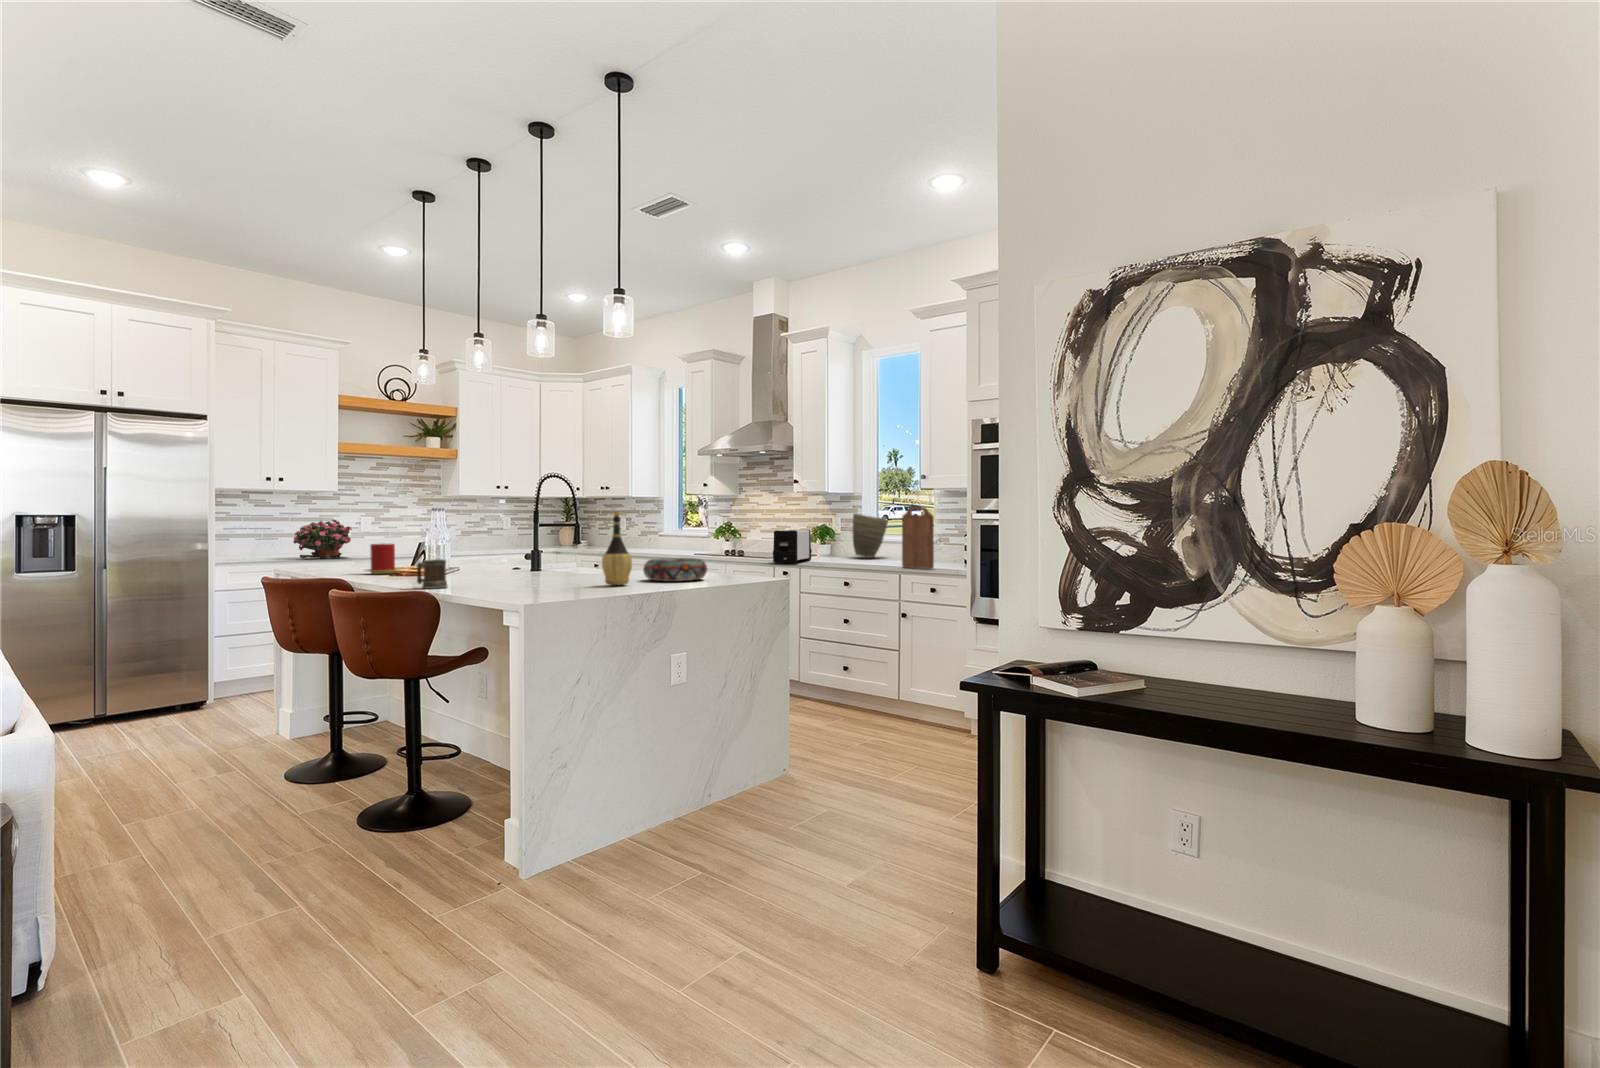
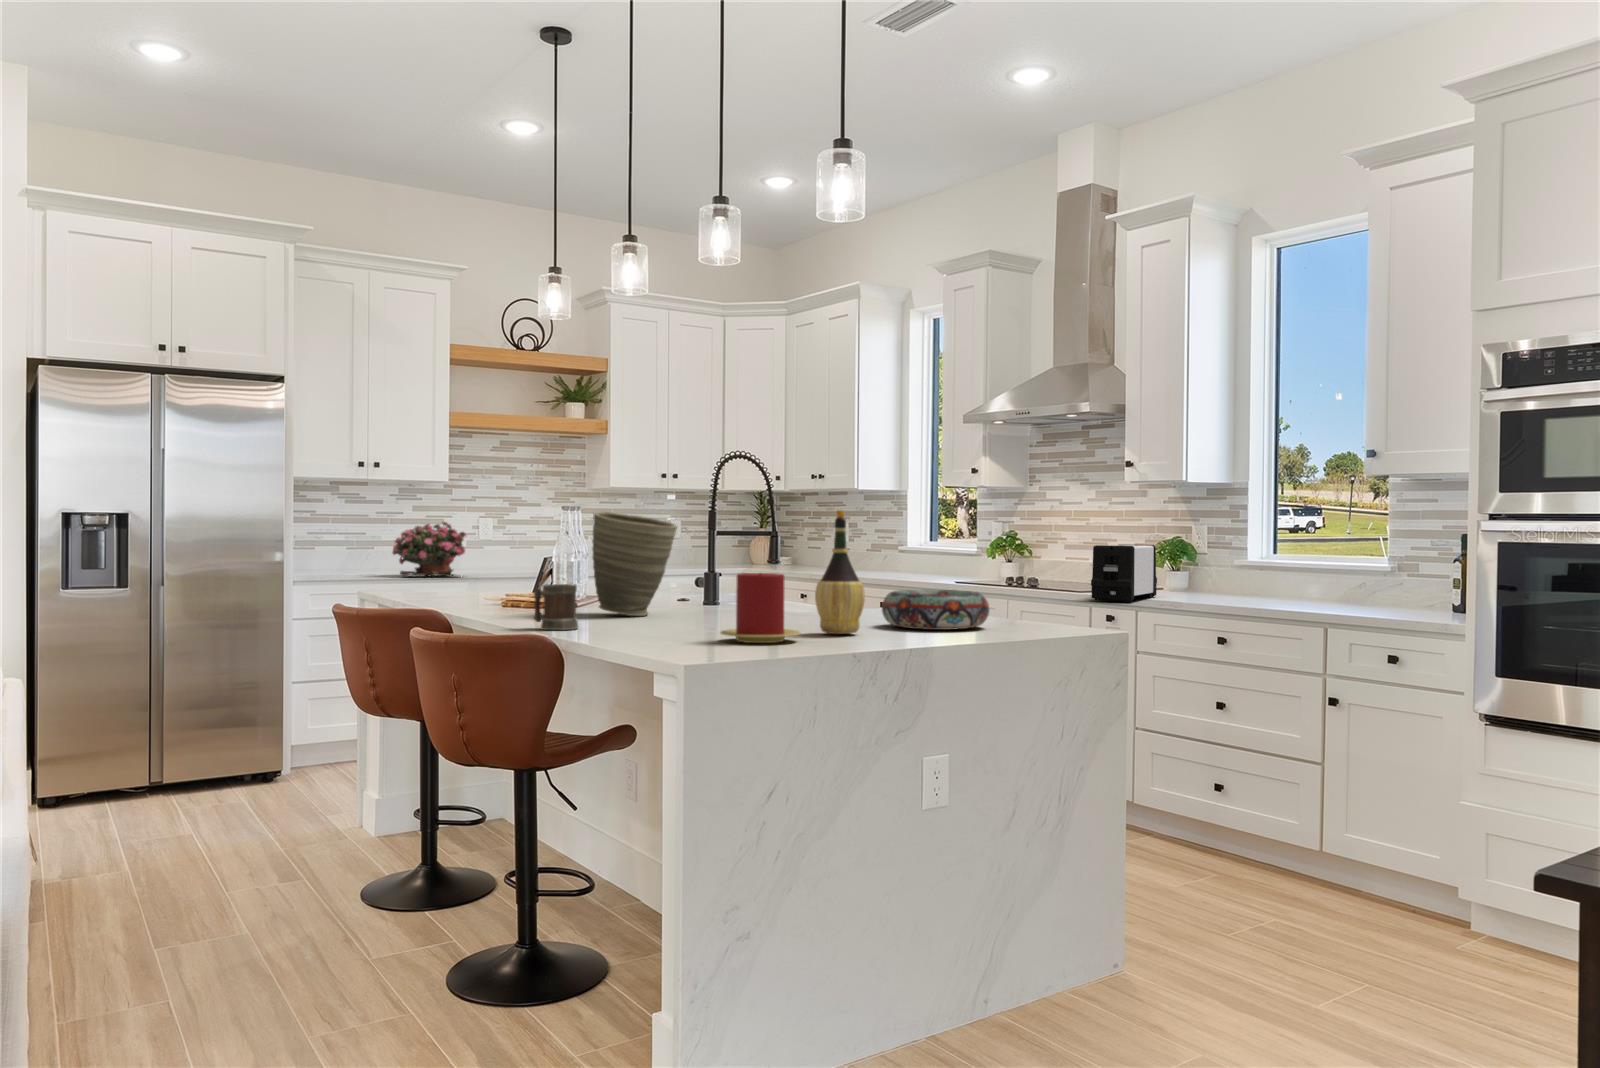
cutting board: present [902,507,934,569] -> none [1332,506,1397,619]
vase: present [853,514,888,558] -> present [592,512,677,616]
candle: present [366,544,401,574] -> present [721,573,800,643]

